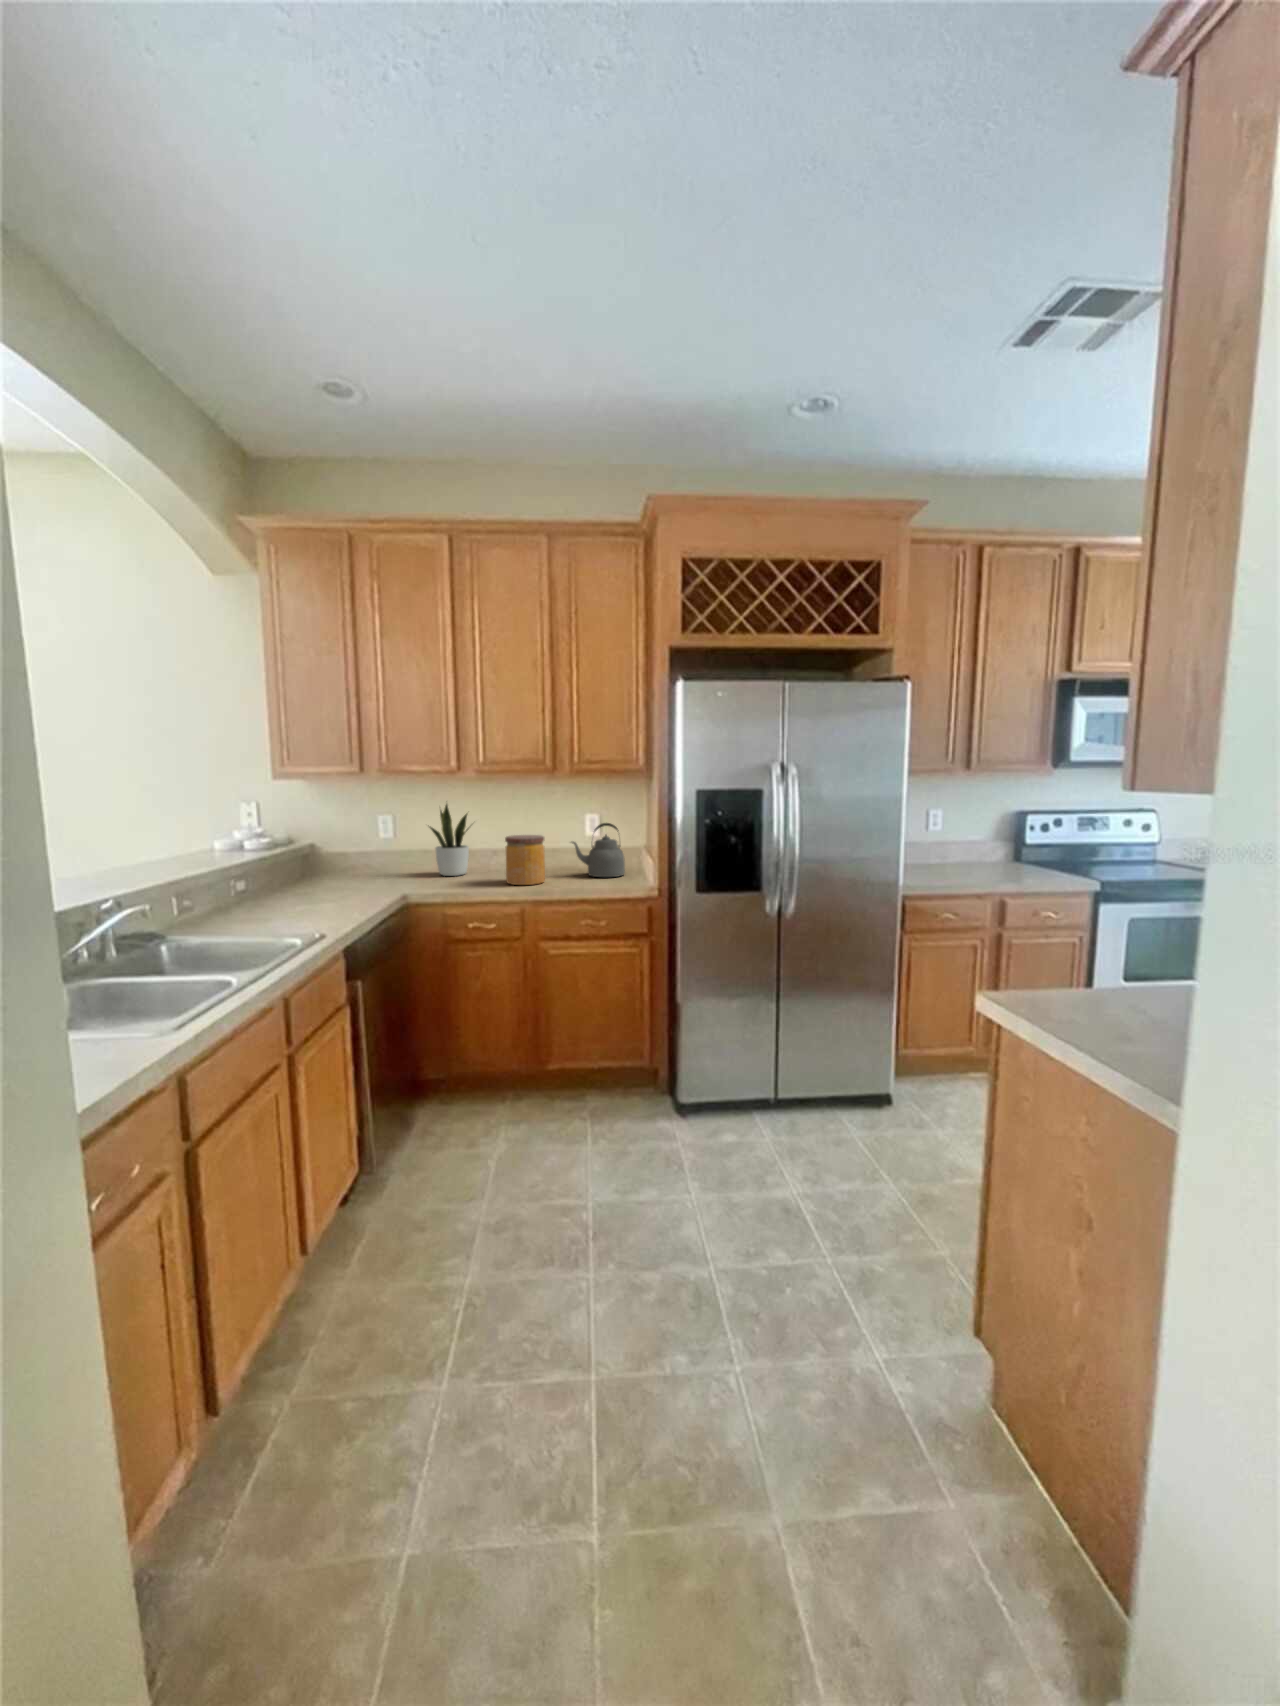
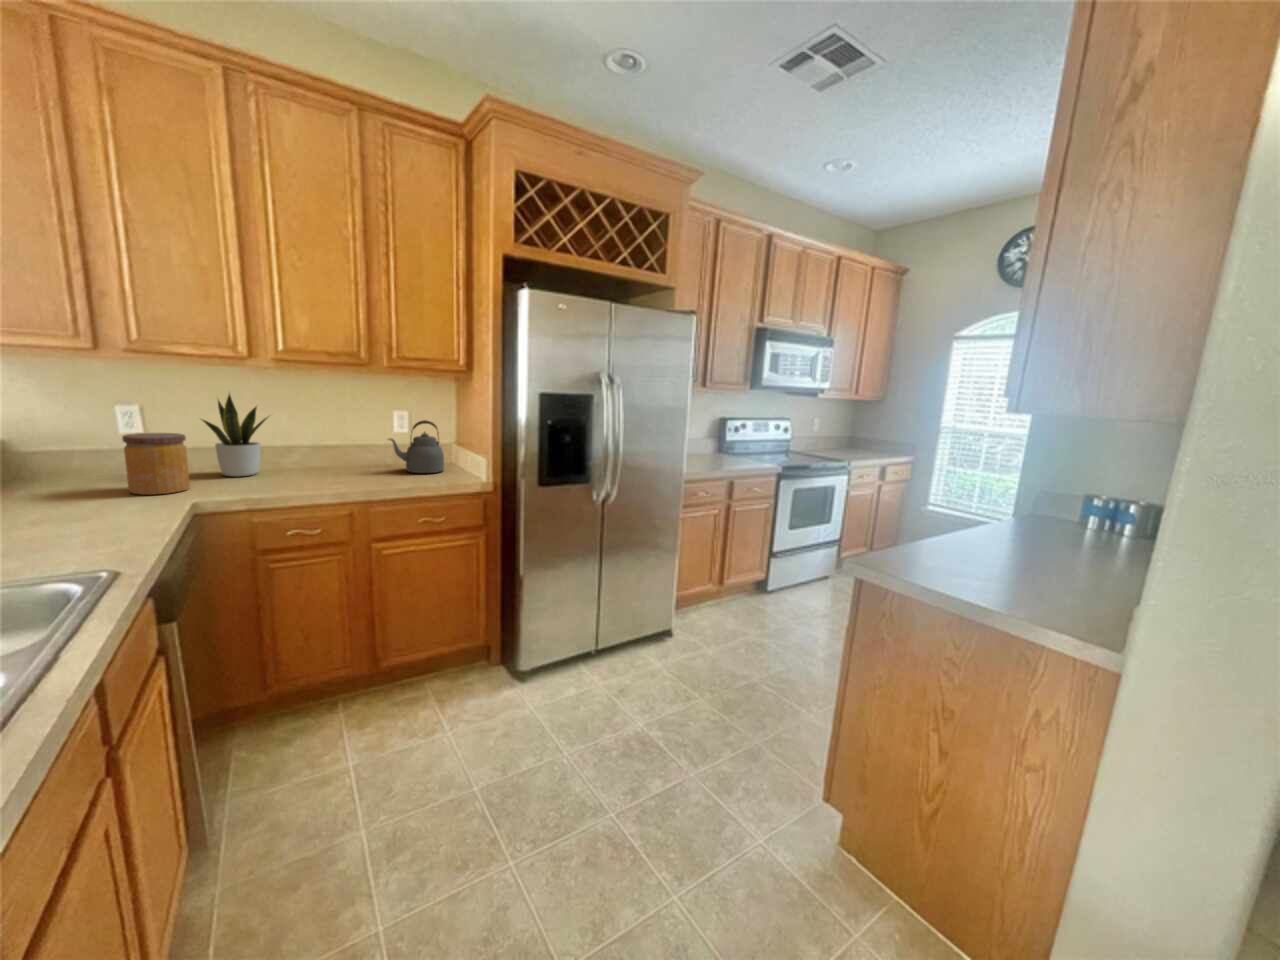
jar: present [505,835,545,885] -> present [122,433,190,495]

